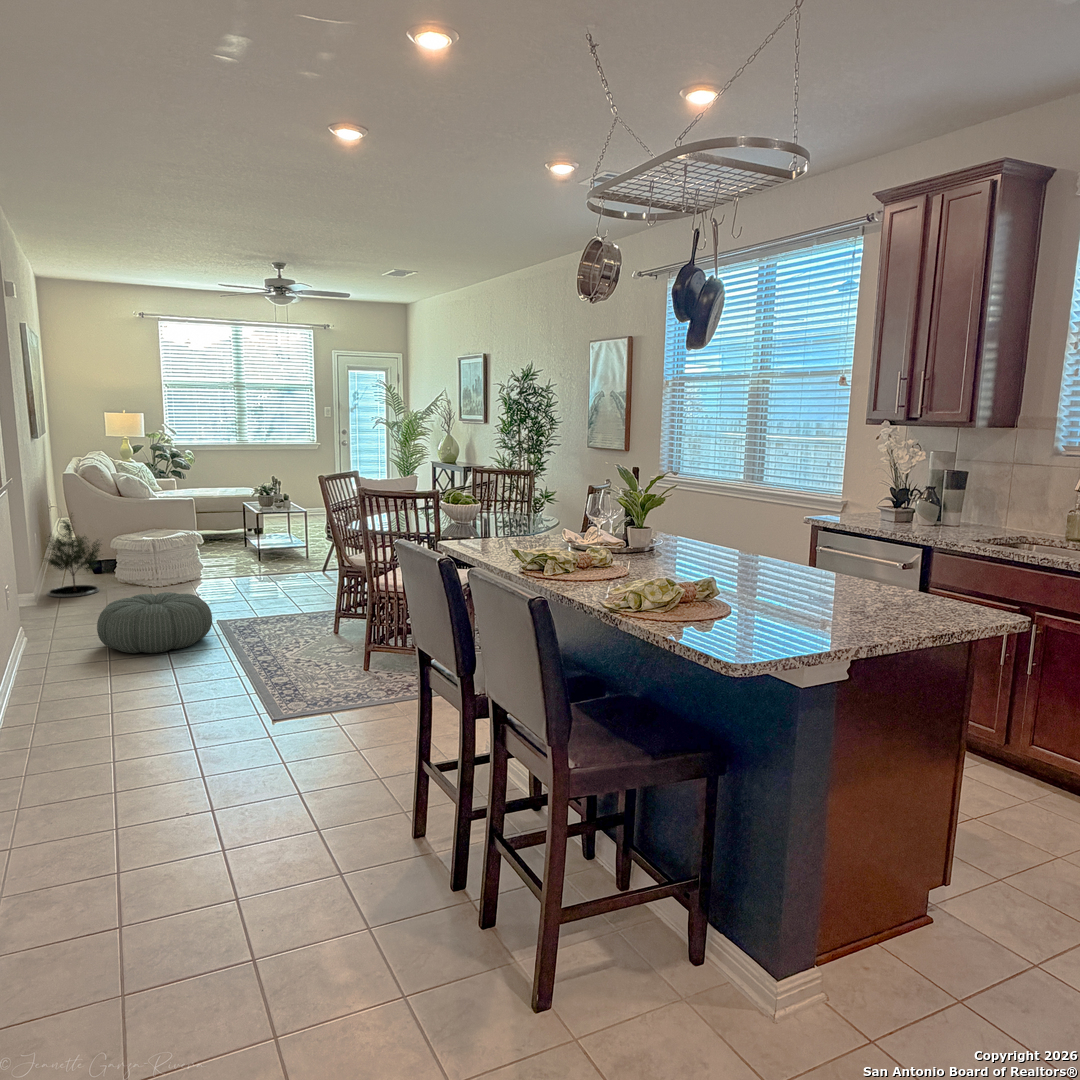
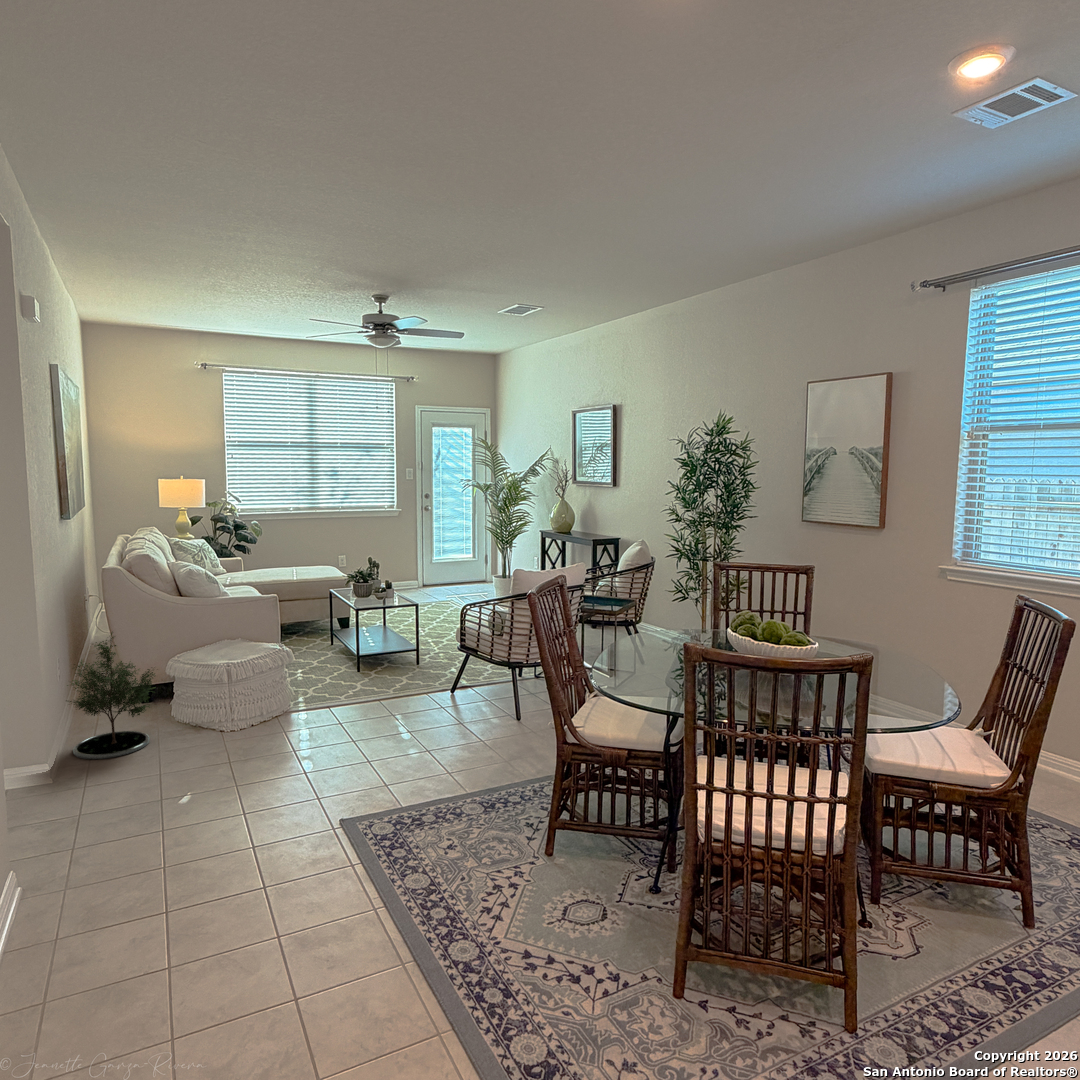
pouf: present [97,592,212,653] -> none [147,790,344,935]

